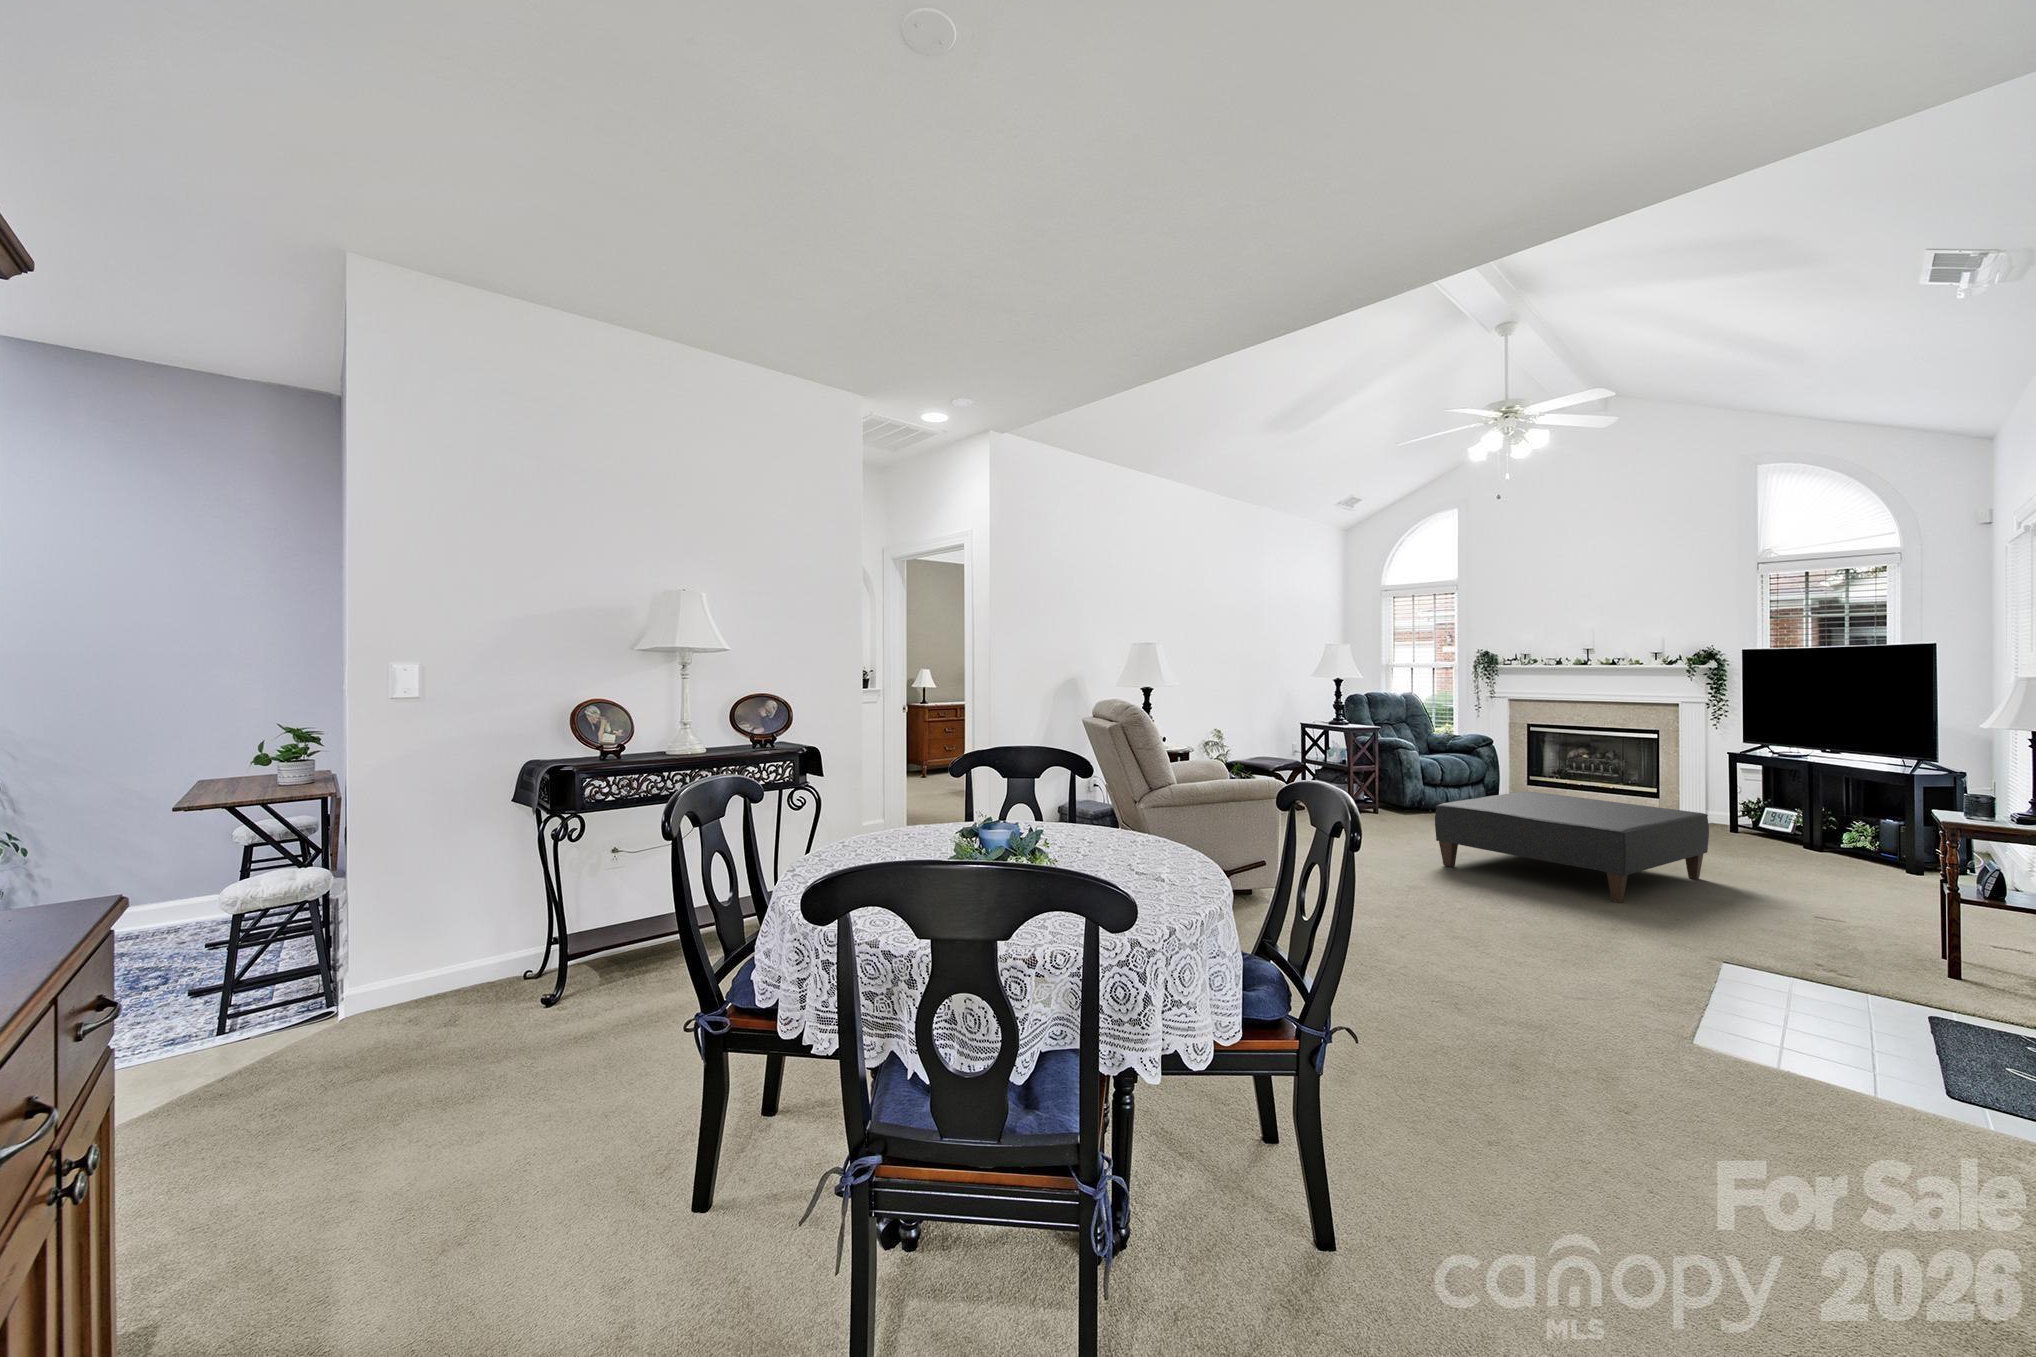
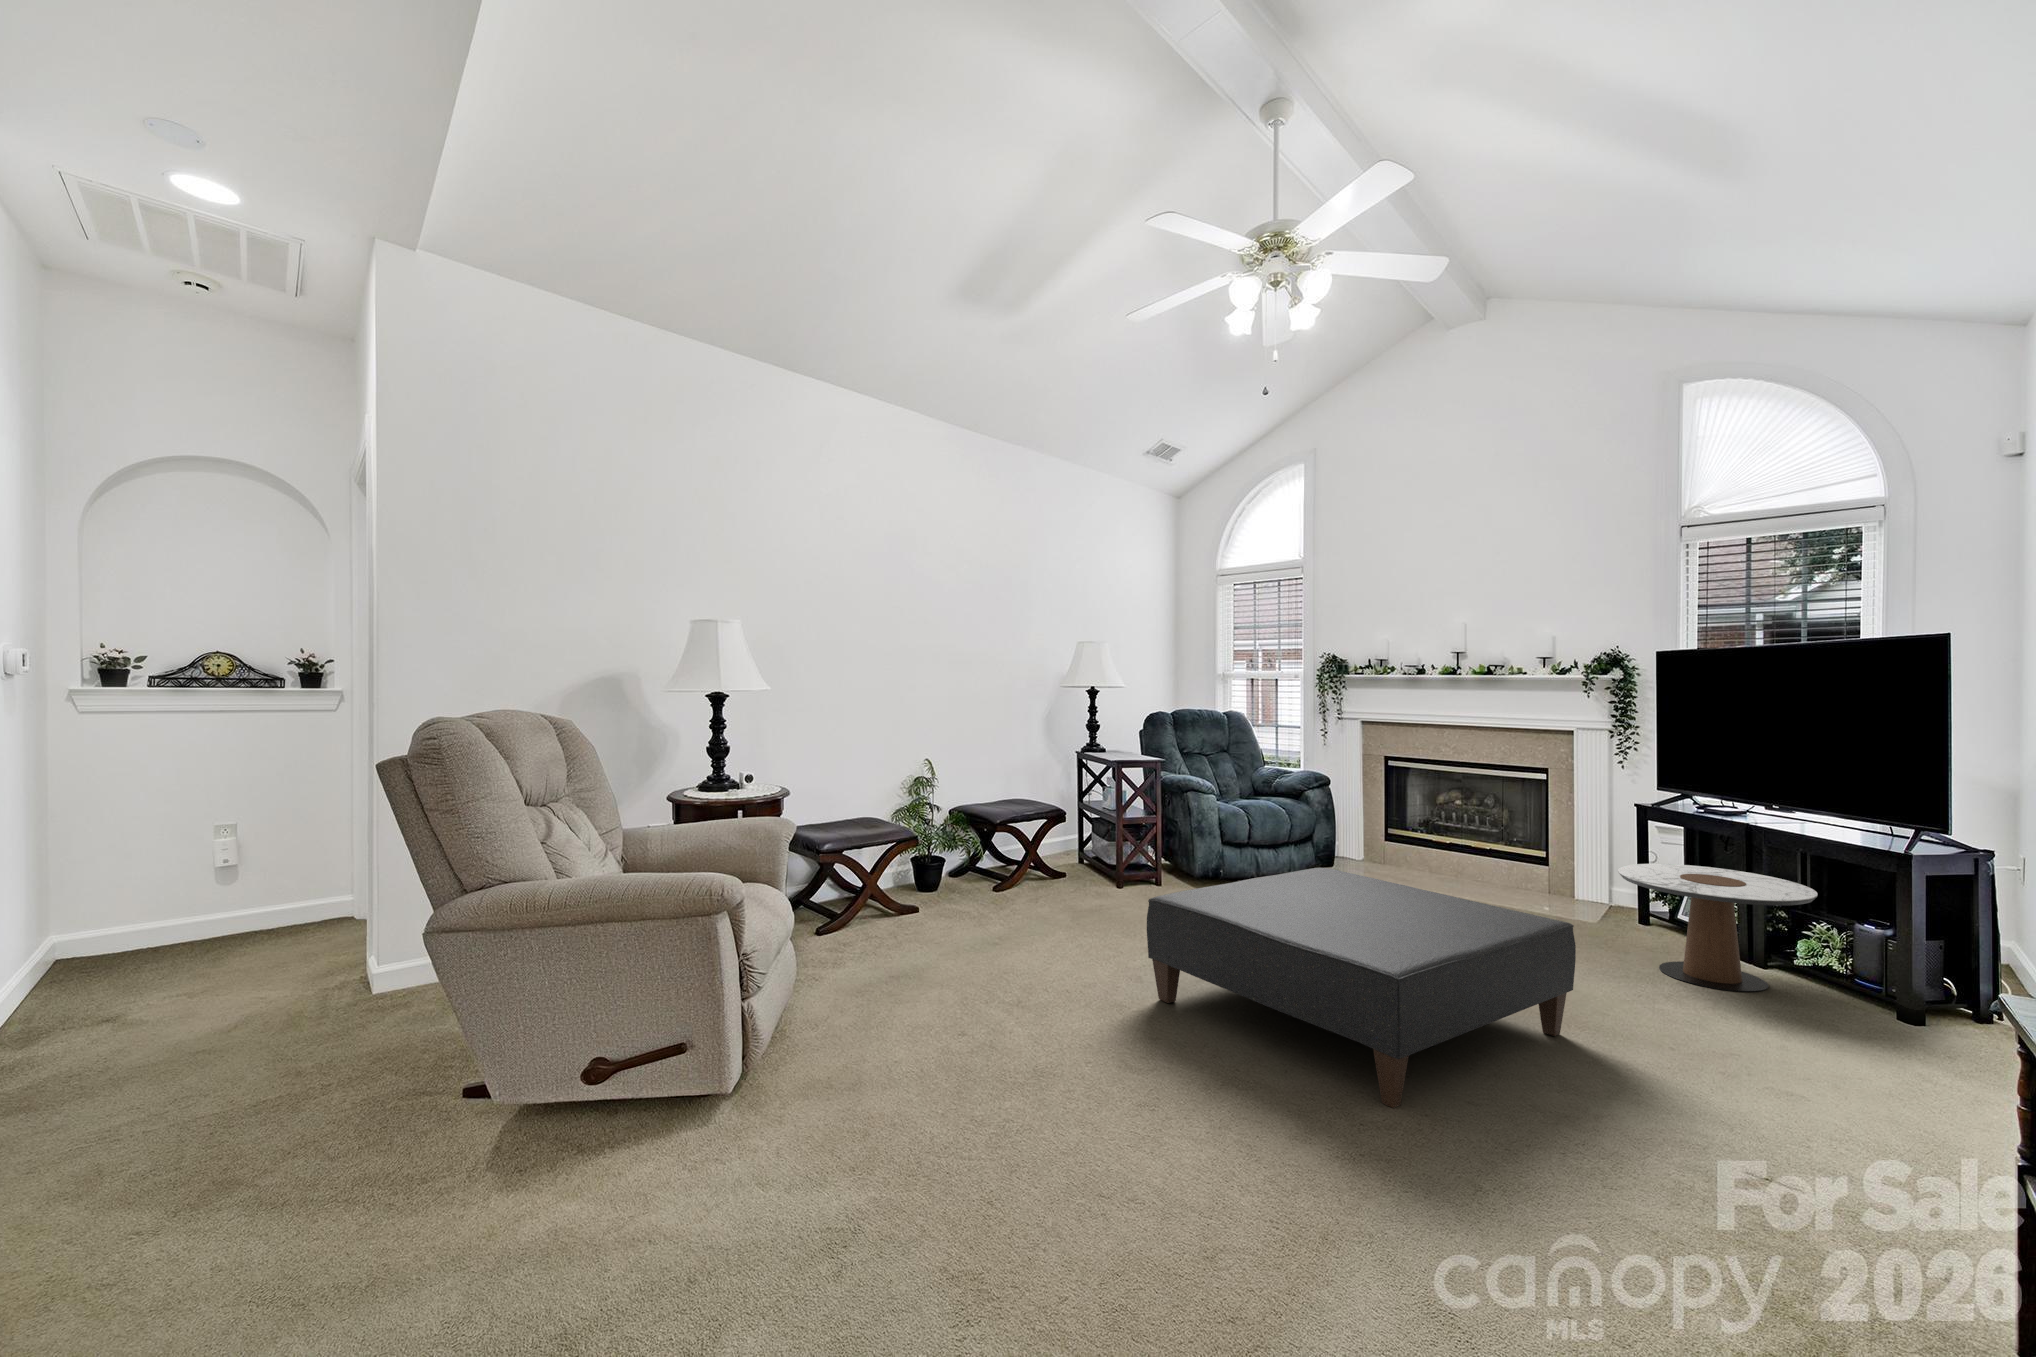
side table: none [1722,788,1856,862] -> present [1618,864,1818,992]

